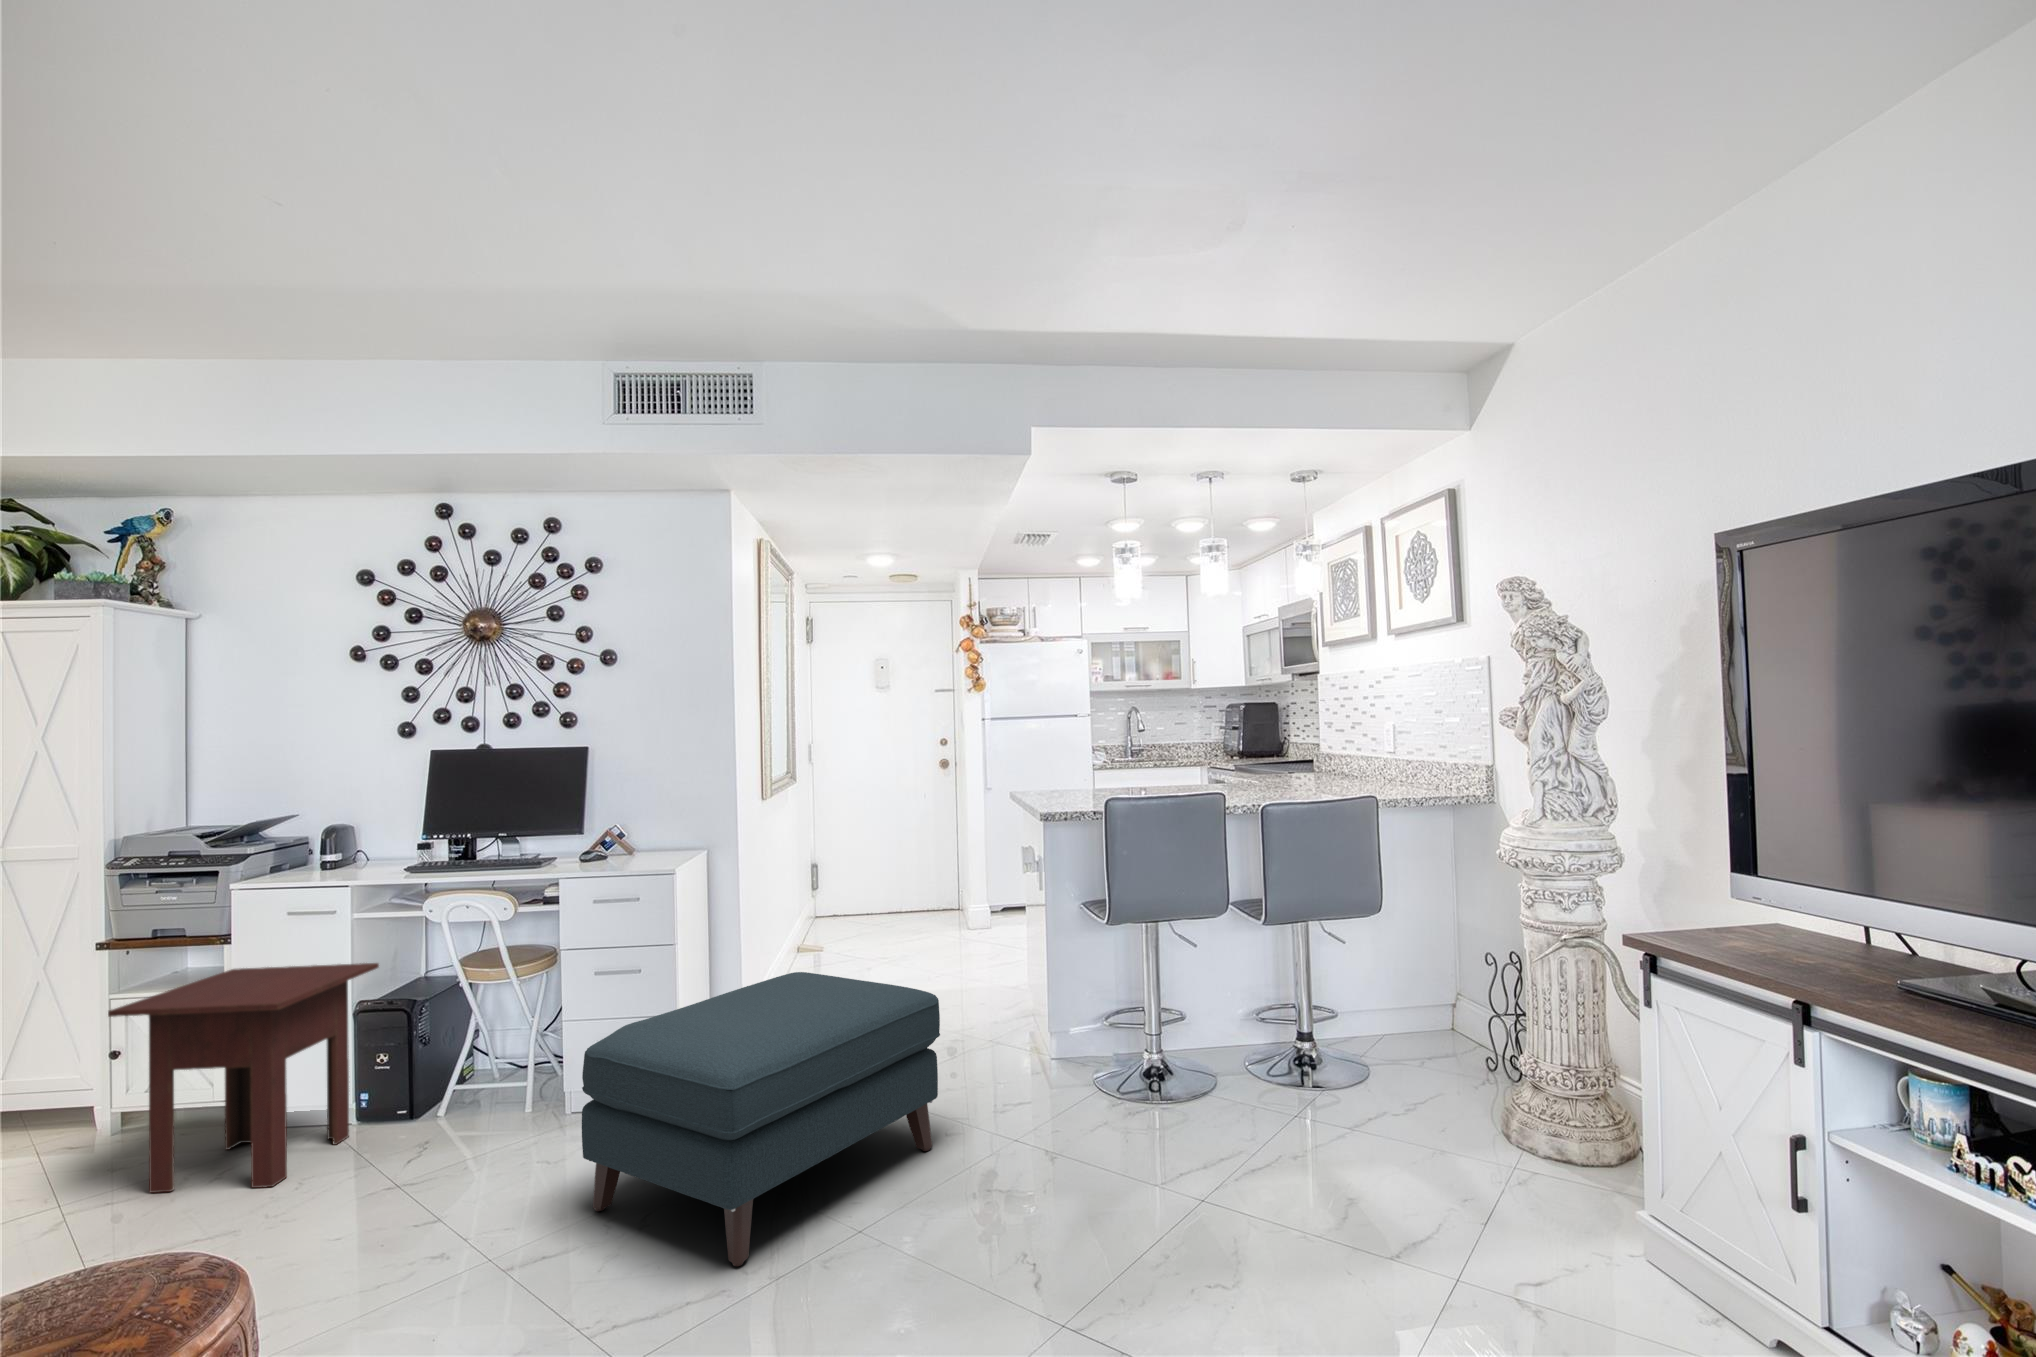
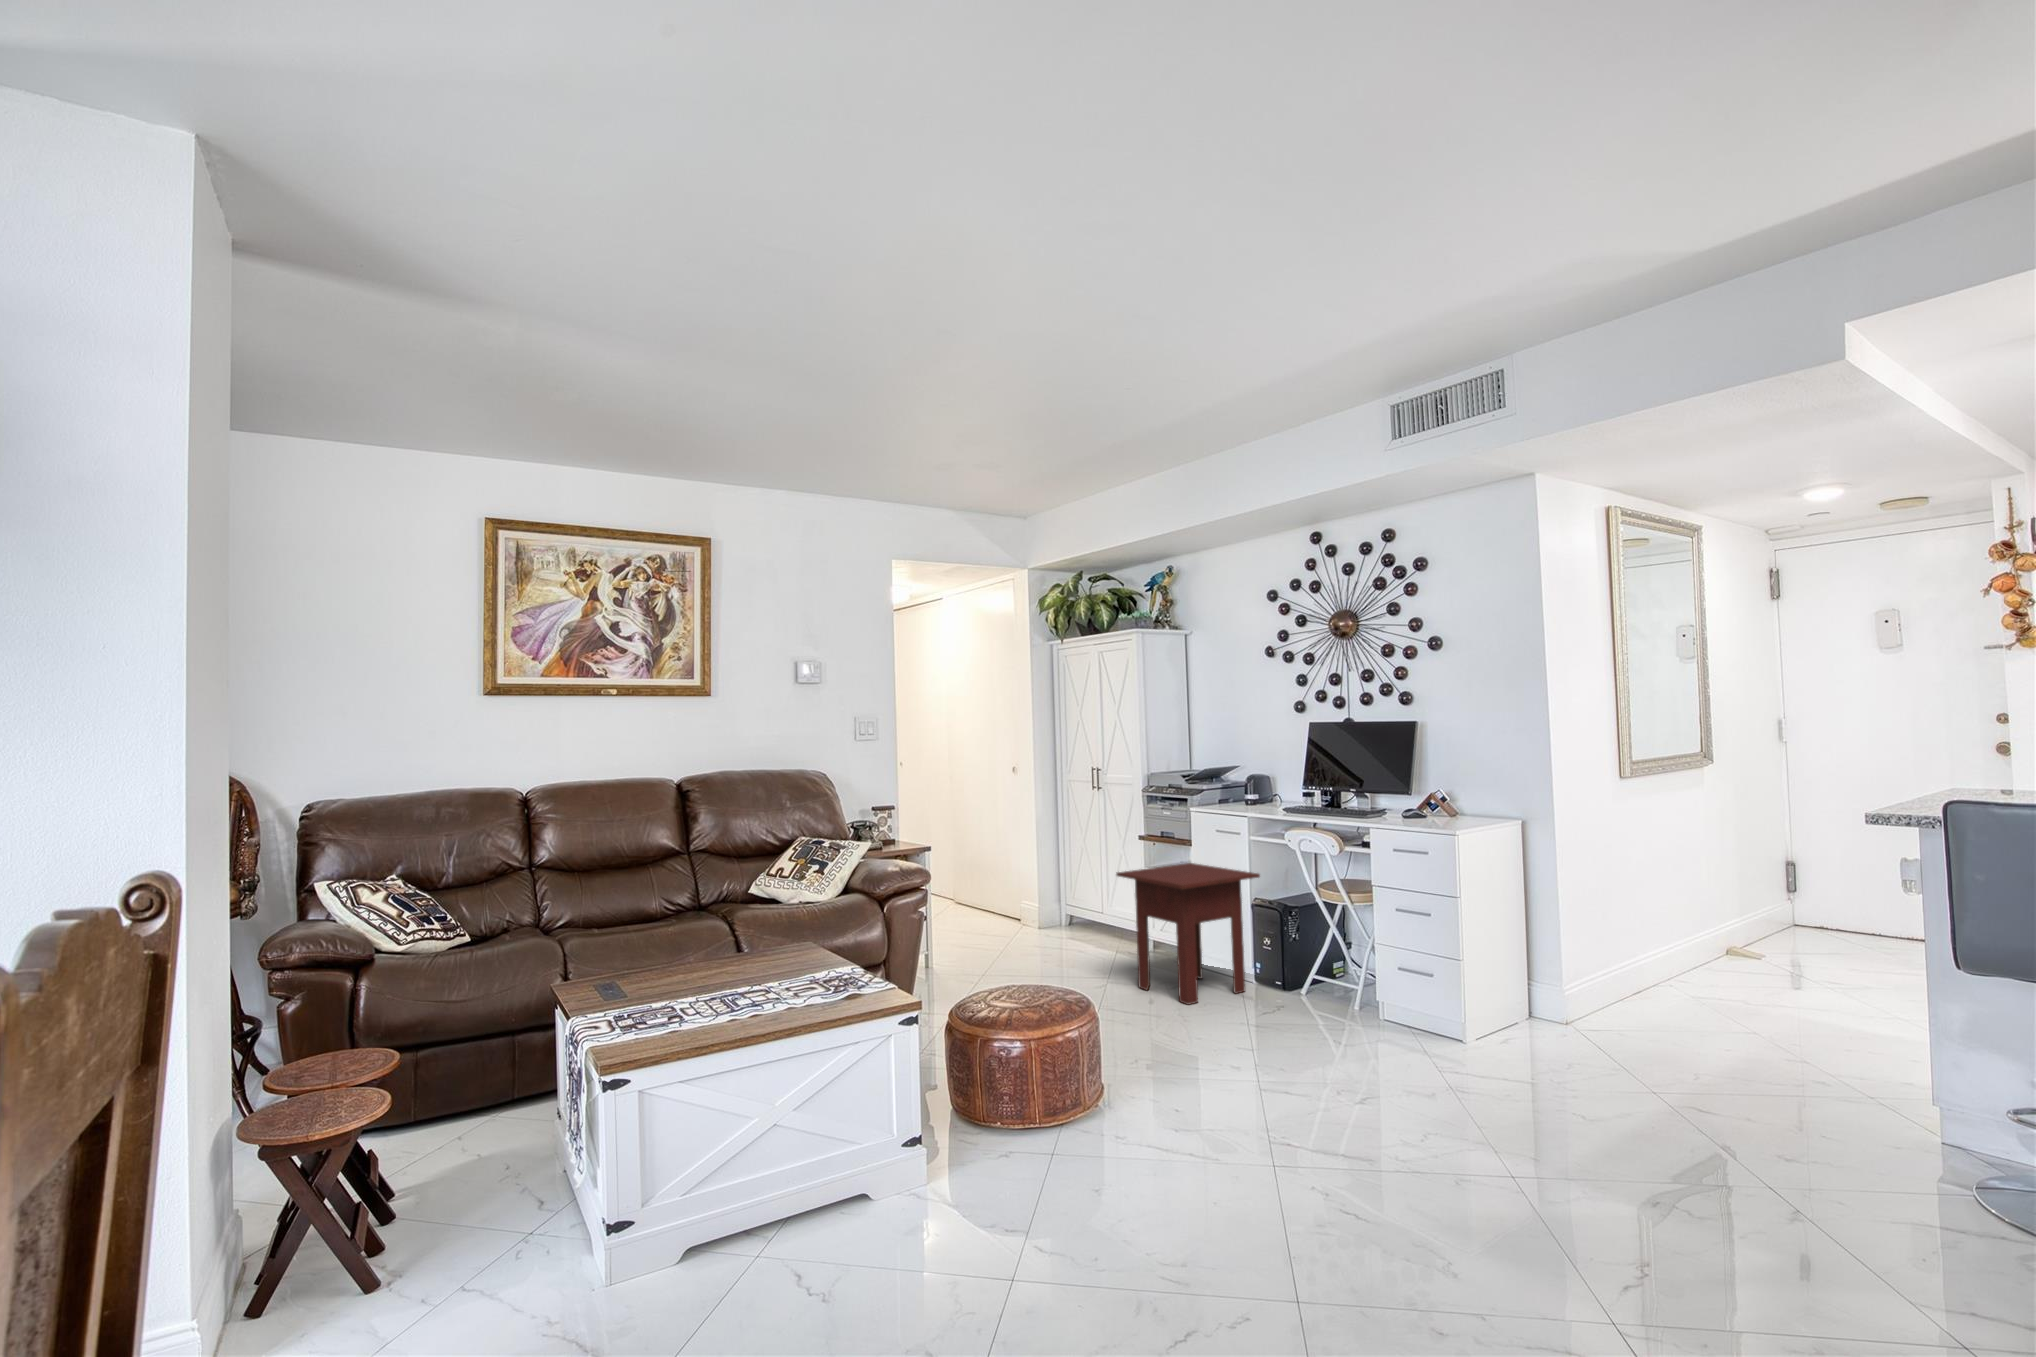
ottoman: present [582,972,940,1266] -> none [1319,945,1670,1162]

